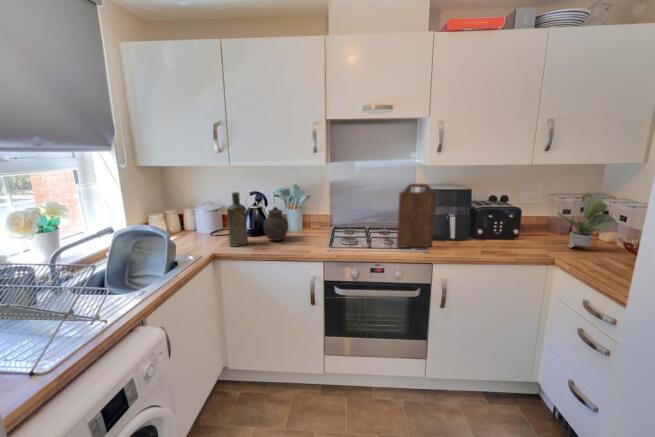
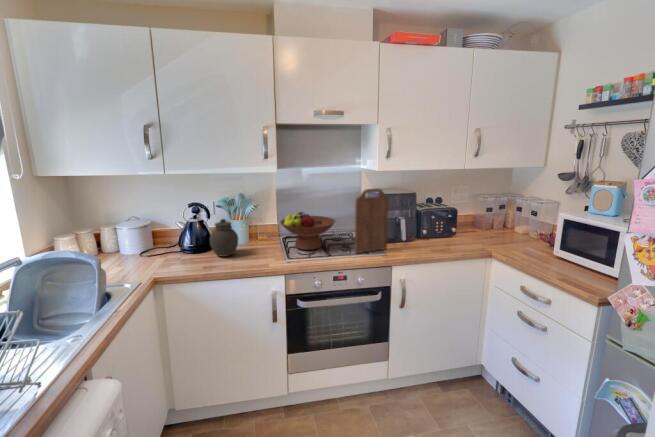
bottle: present [227,192,248,247] -> none [165,204,192,267]
potted plant: present [557,193,616,248] -> none [487,192,533,241]
fruit bowl: none [327,204,381,241] -> present [280,212,335,250]

